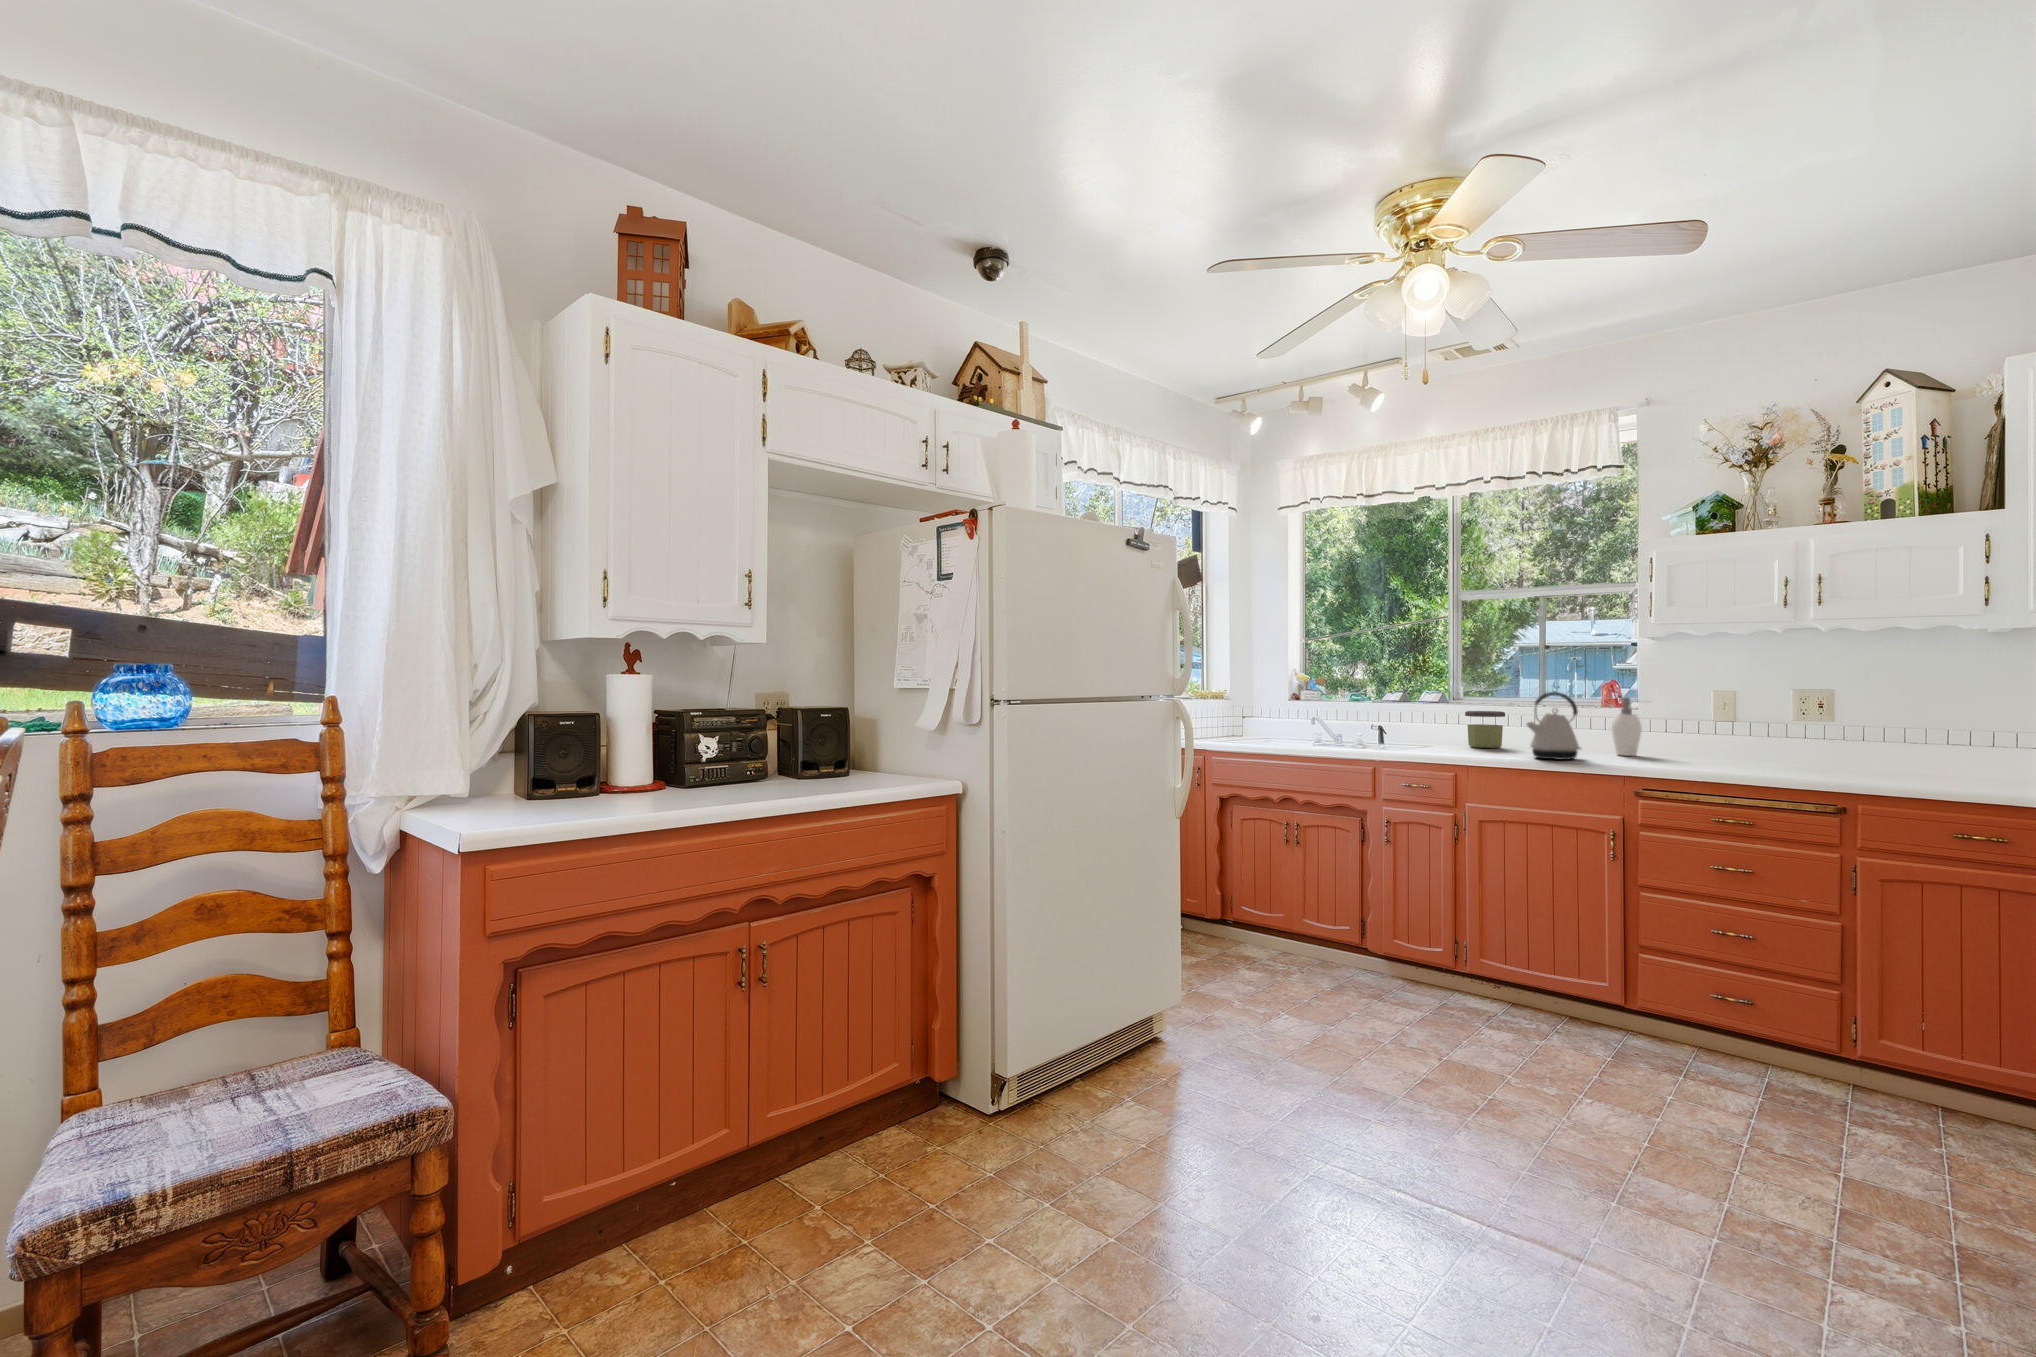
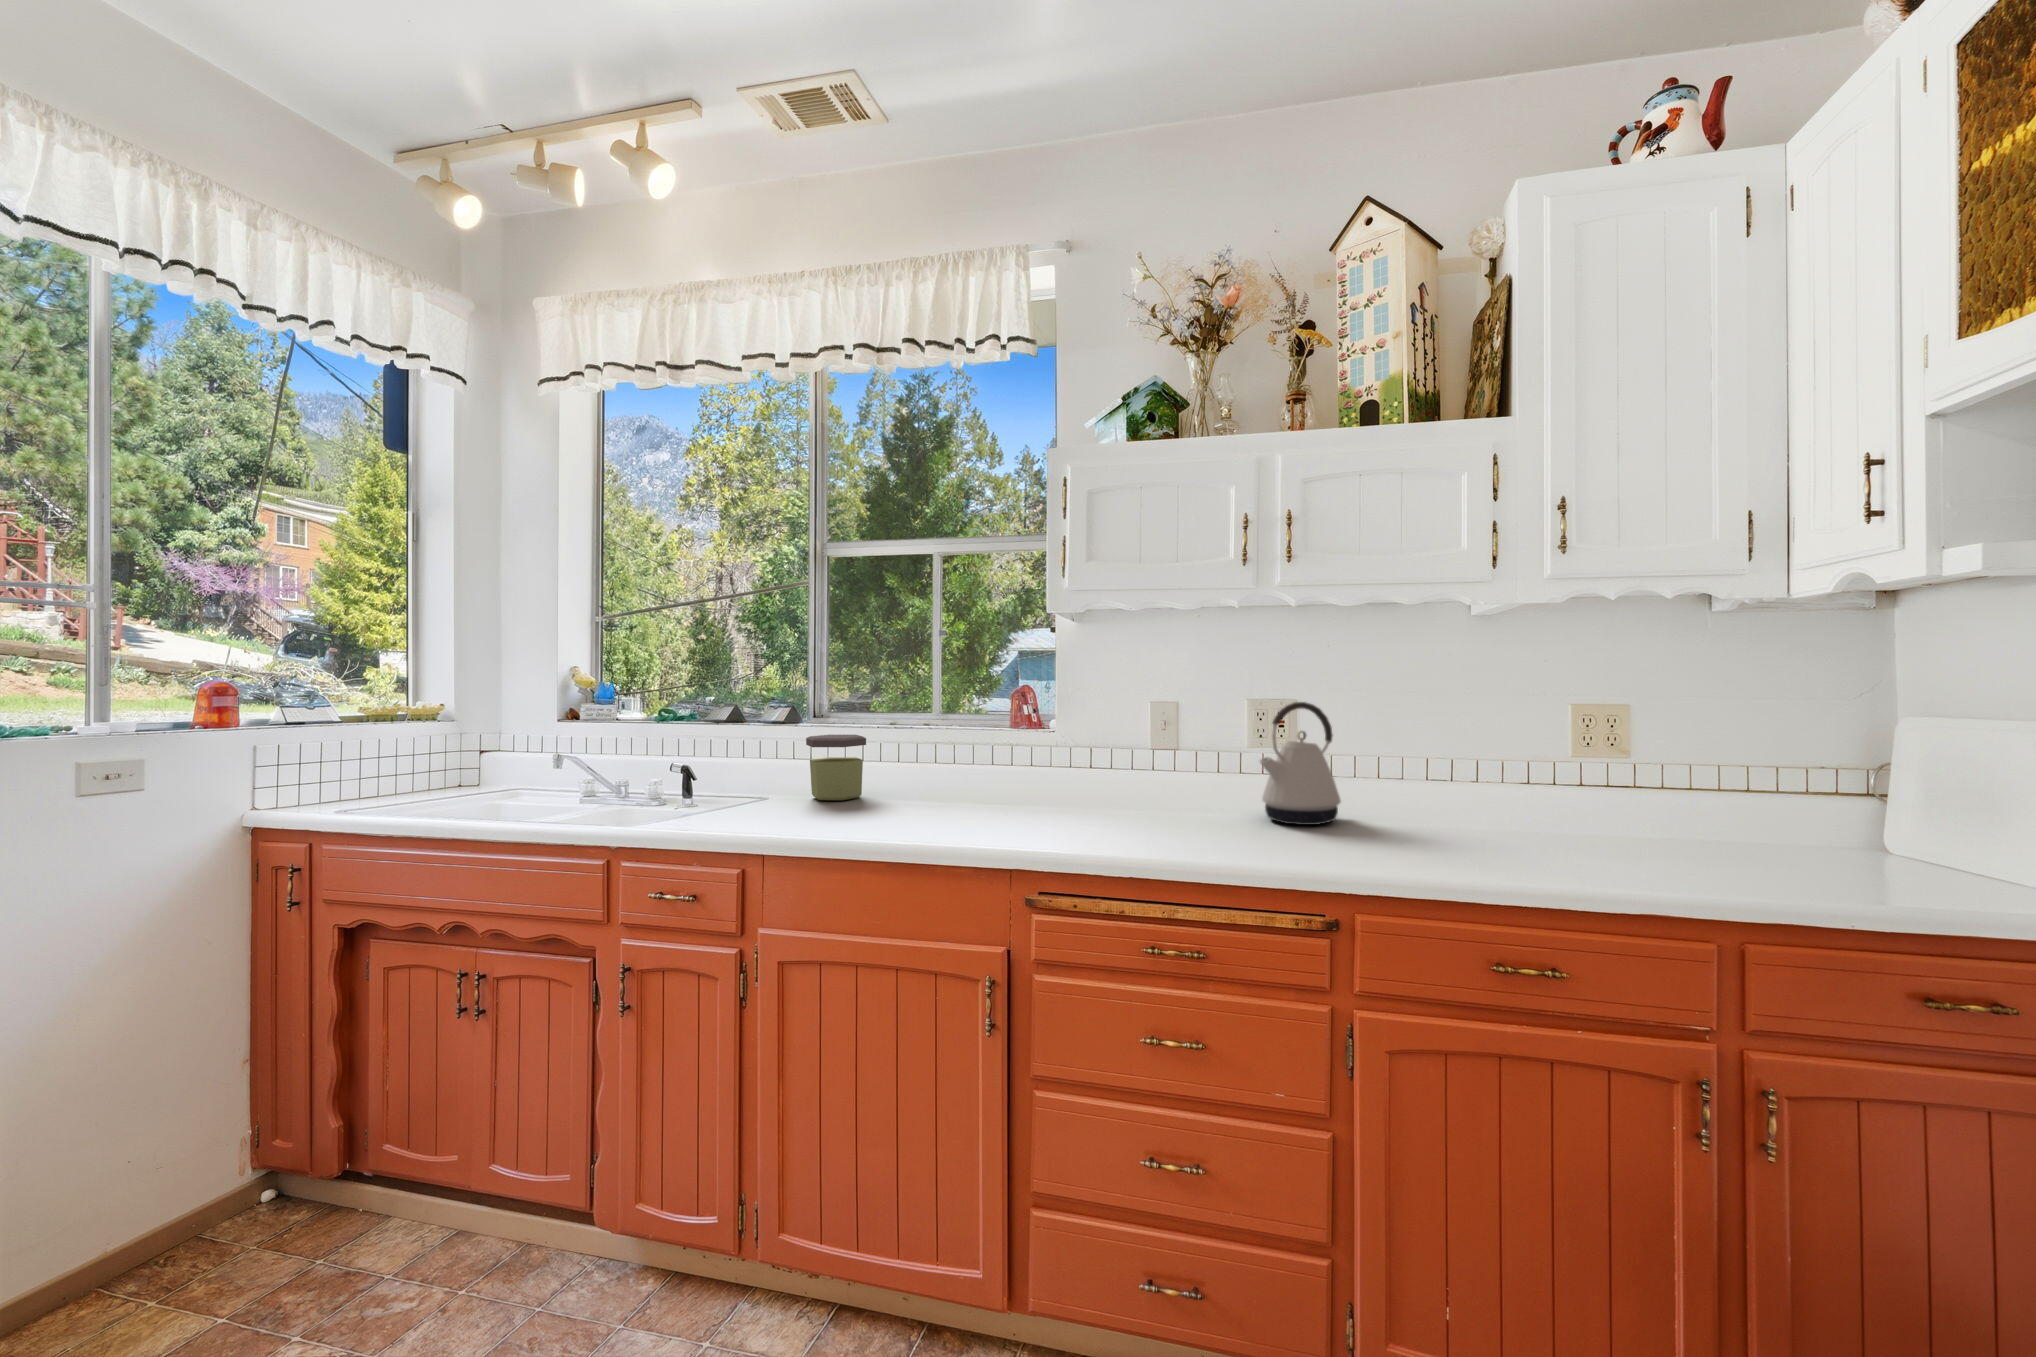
kettle: present [1527,692,1581,760] -> present [1260,702,1341,825]
soap dispenser: present [1611,697,1642,756] -> none [1013,711,1067,809]

